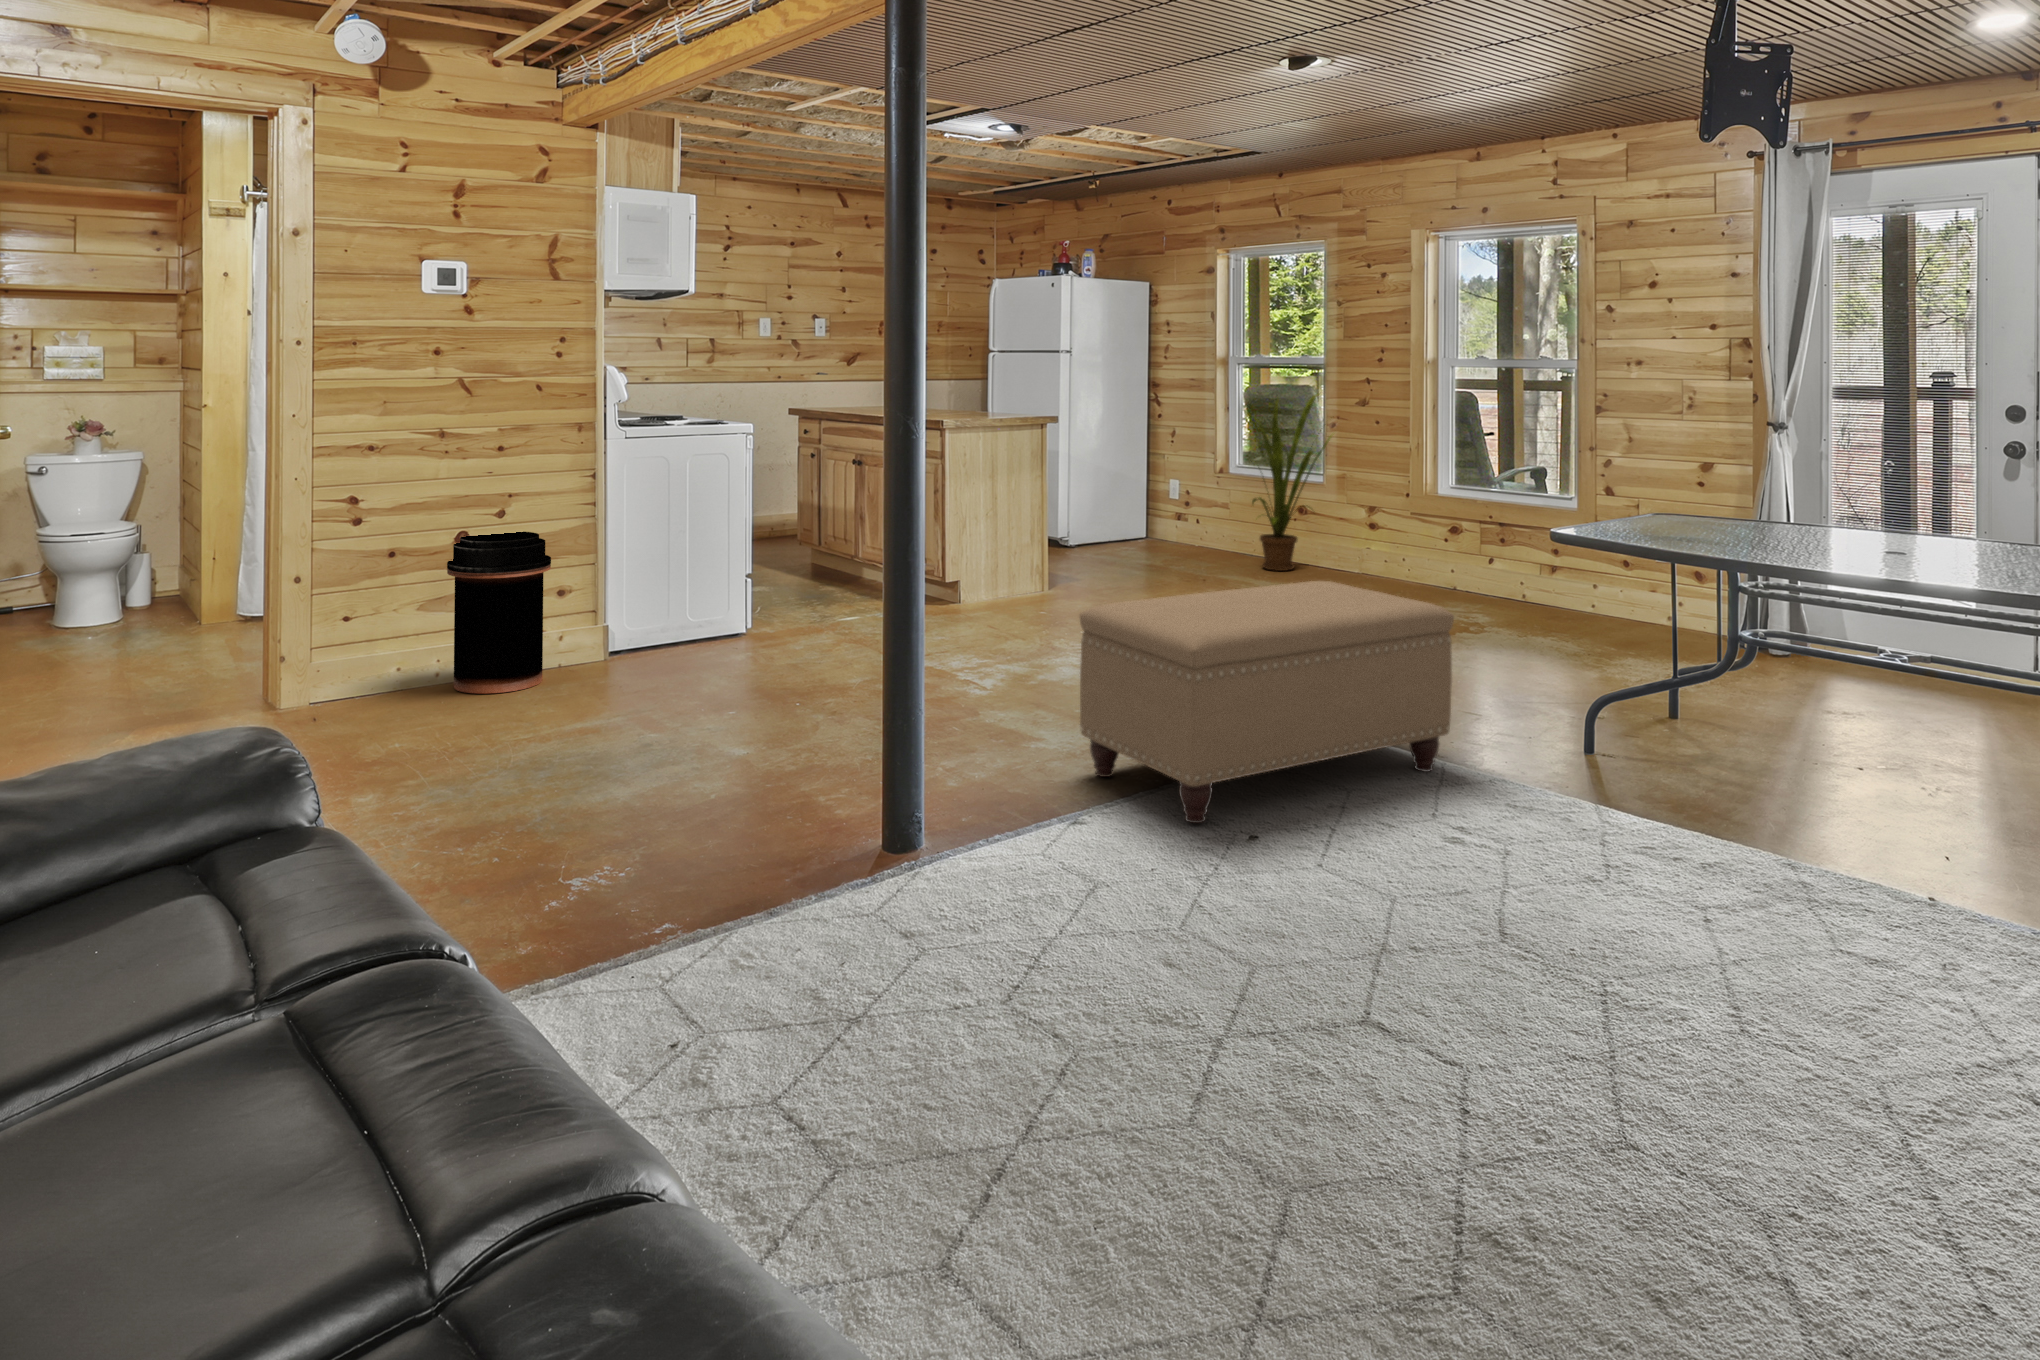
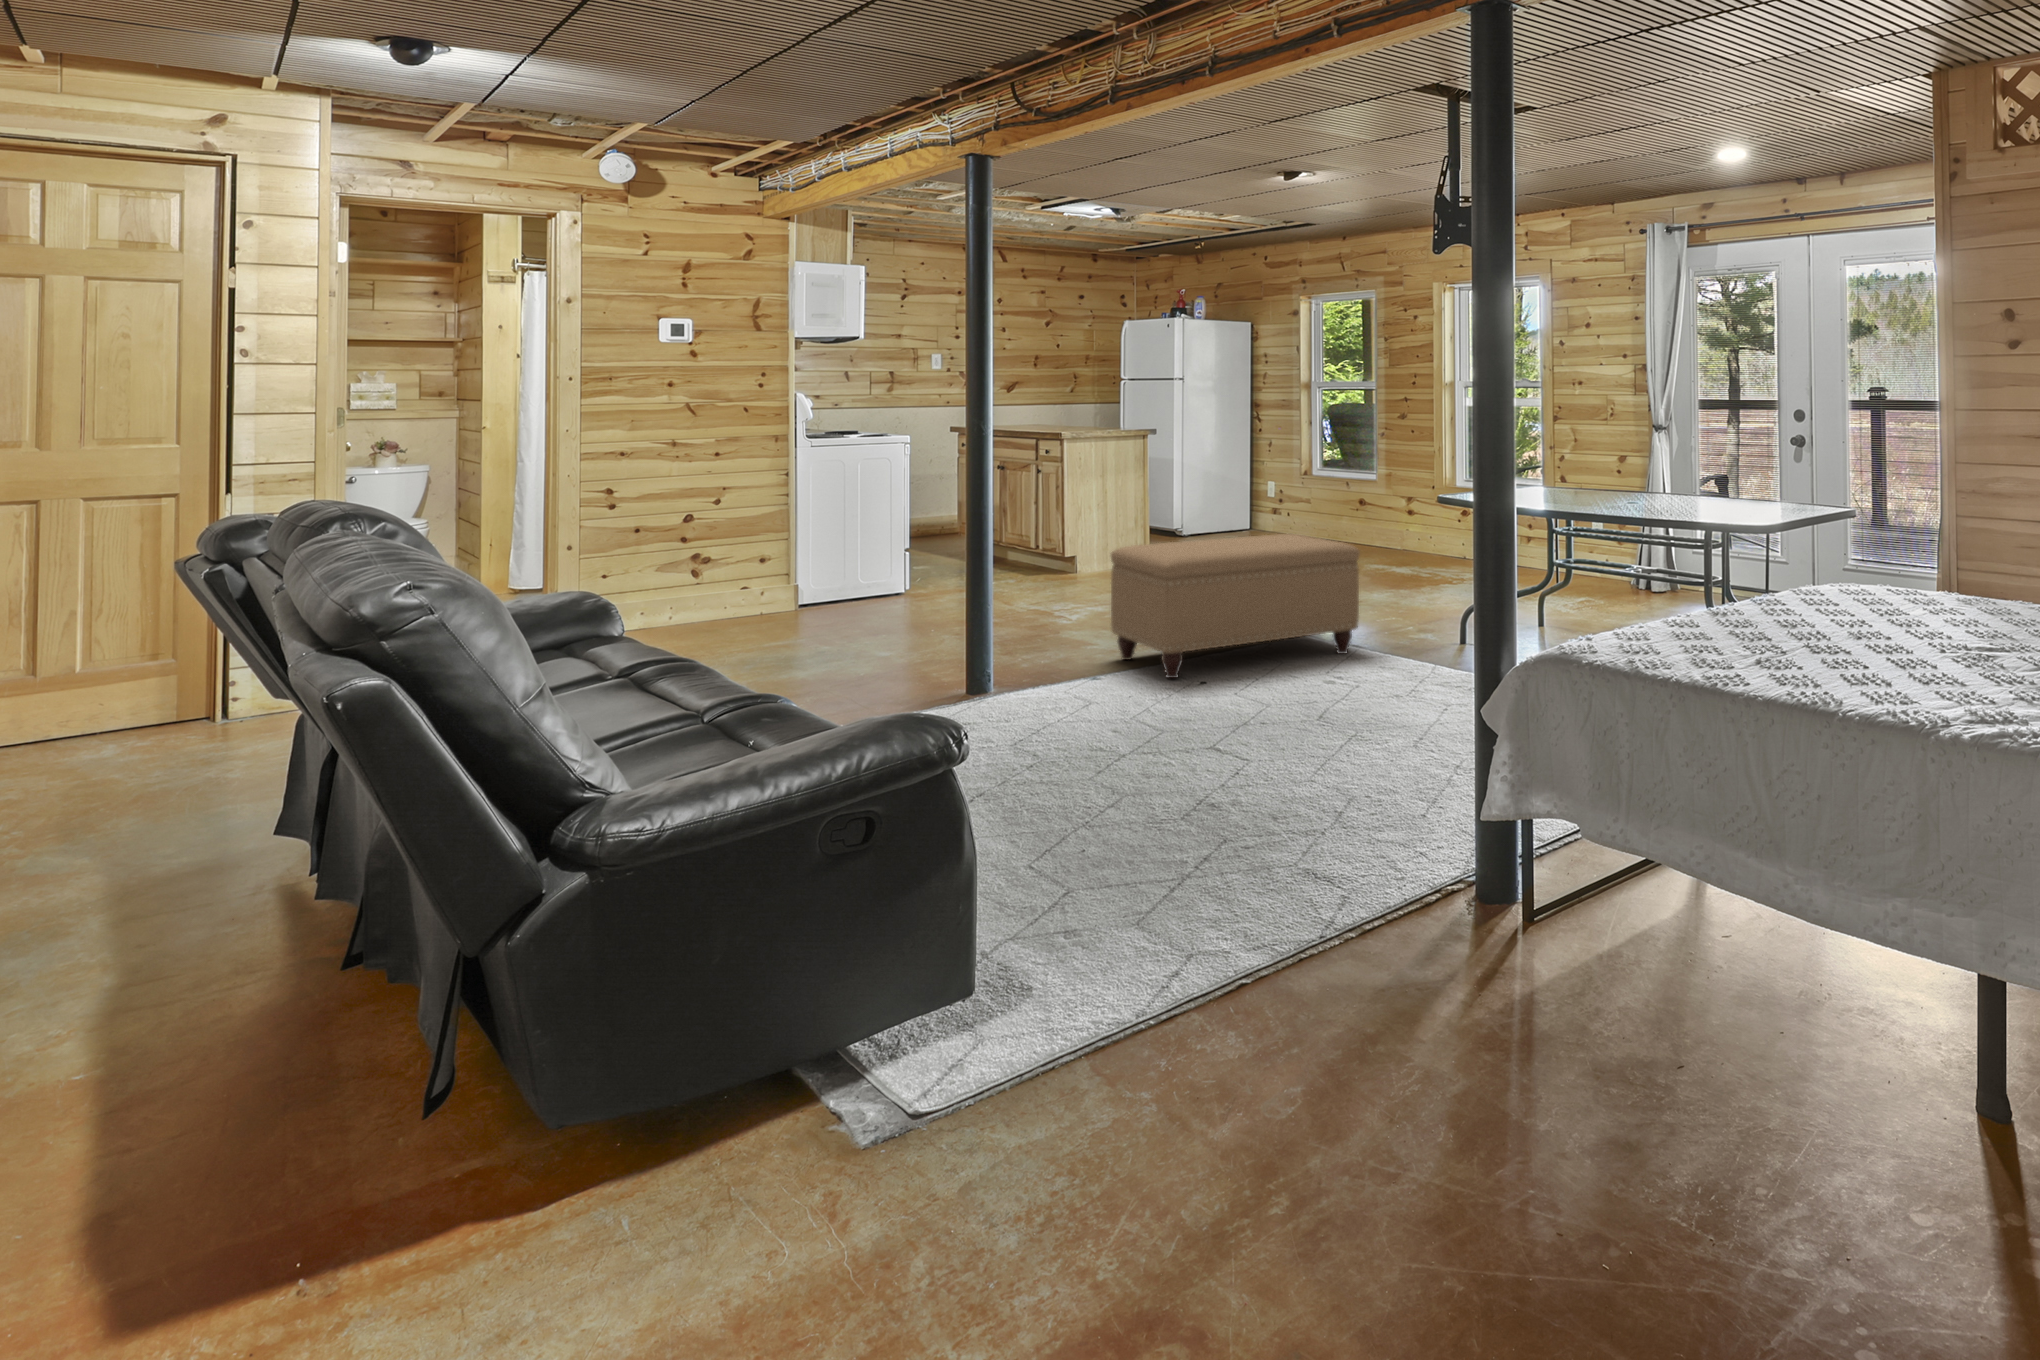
house plant: present [1252,394,1331,571] -> none [1312,409,1382,549]
trash can: present [447,532,551,694] -> none [679,515,756,630]

